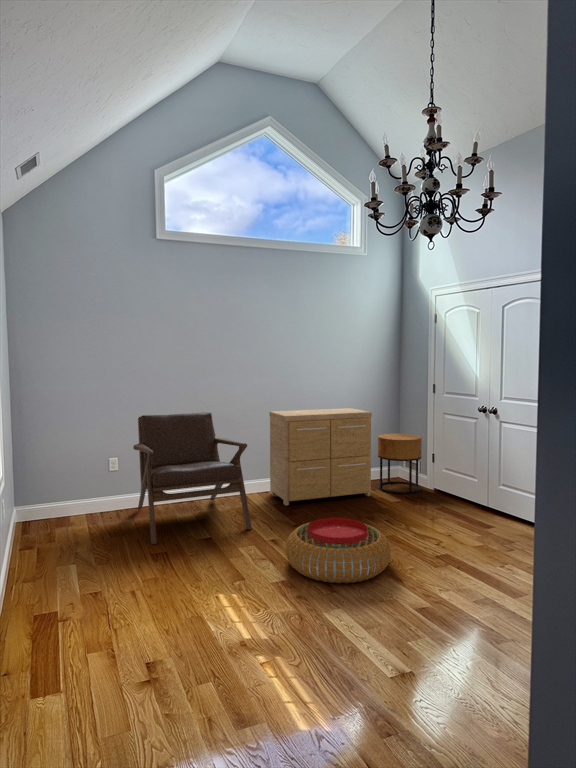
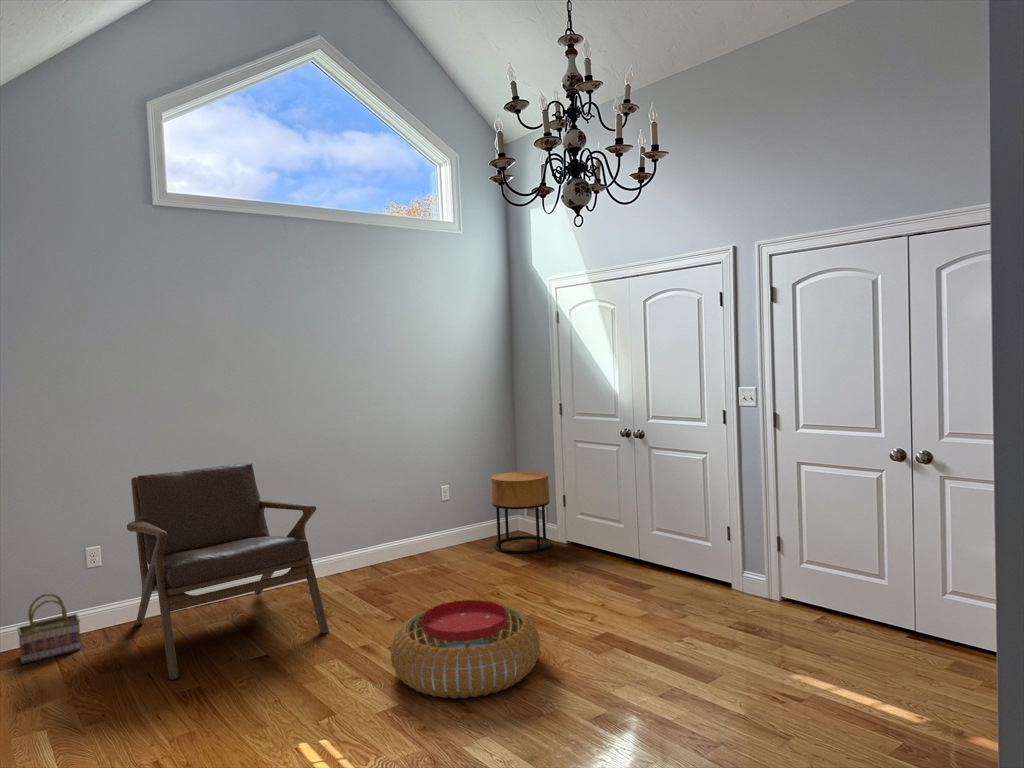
dresser: present [269,408,372,505] -> none [340,442,488,589]
basket: none [72,484,106,524] -> present [17,594,81,664]

